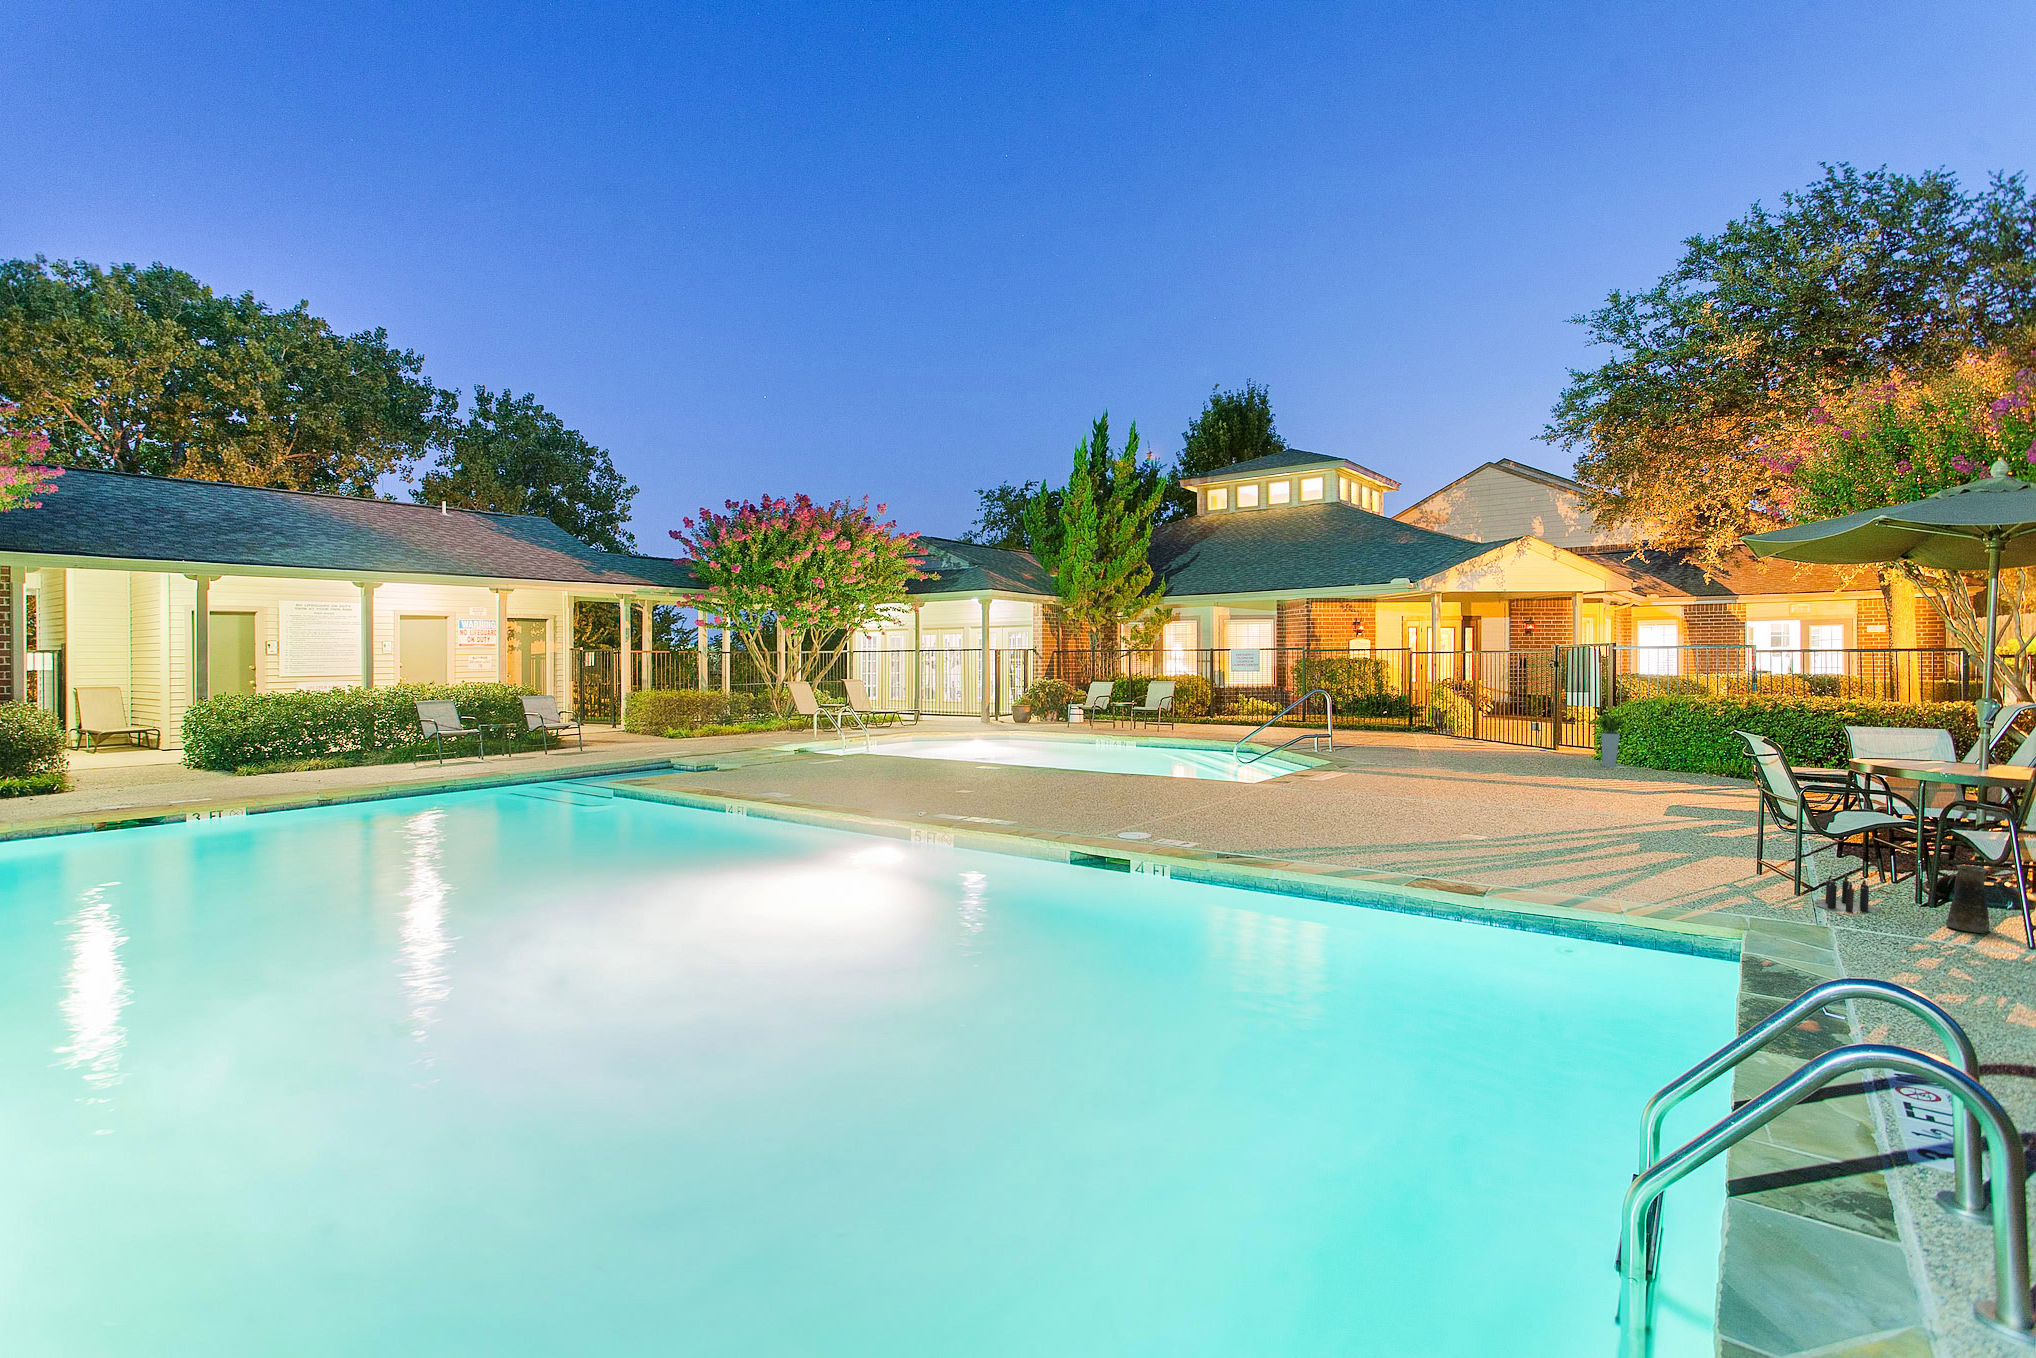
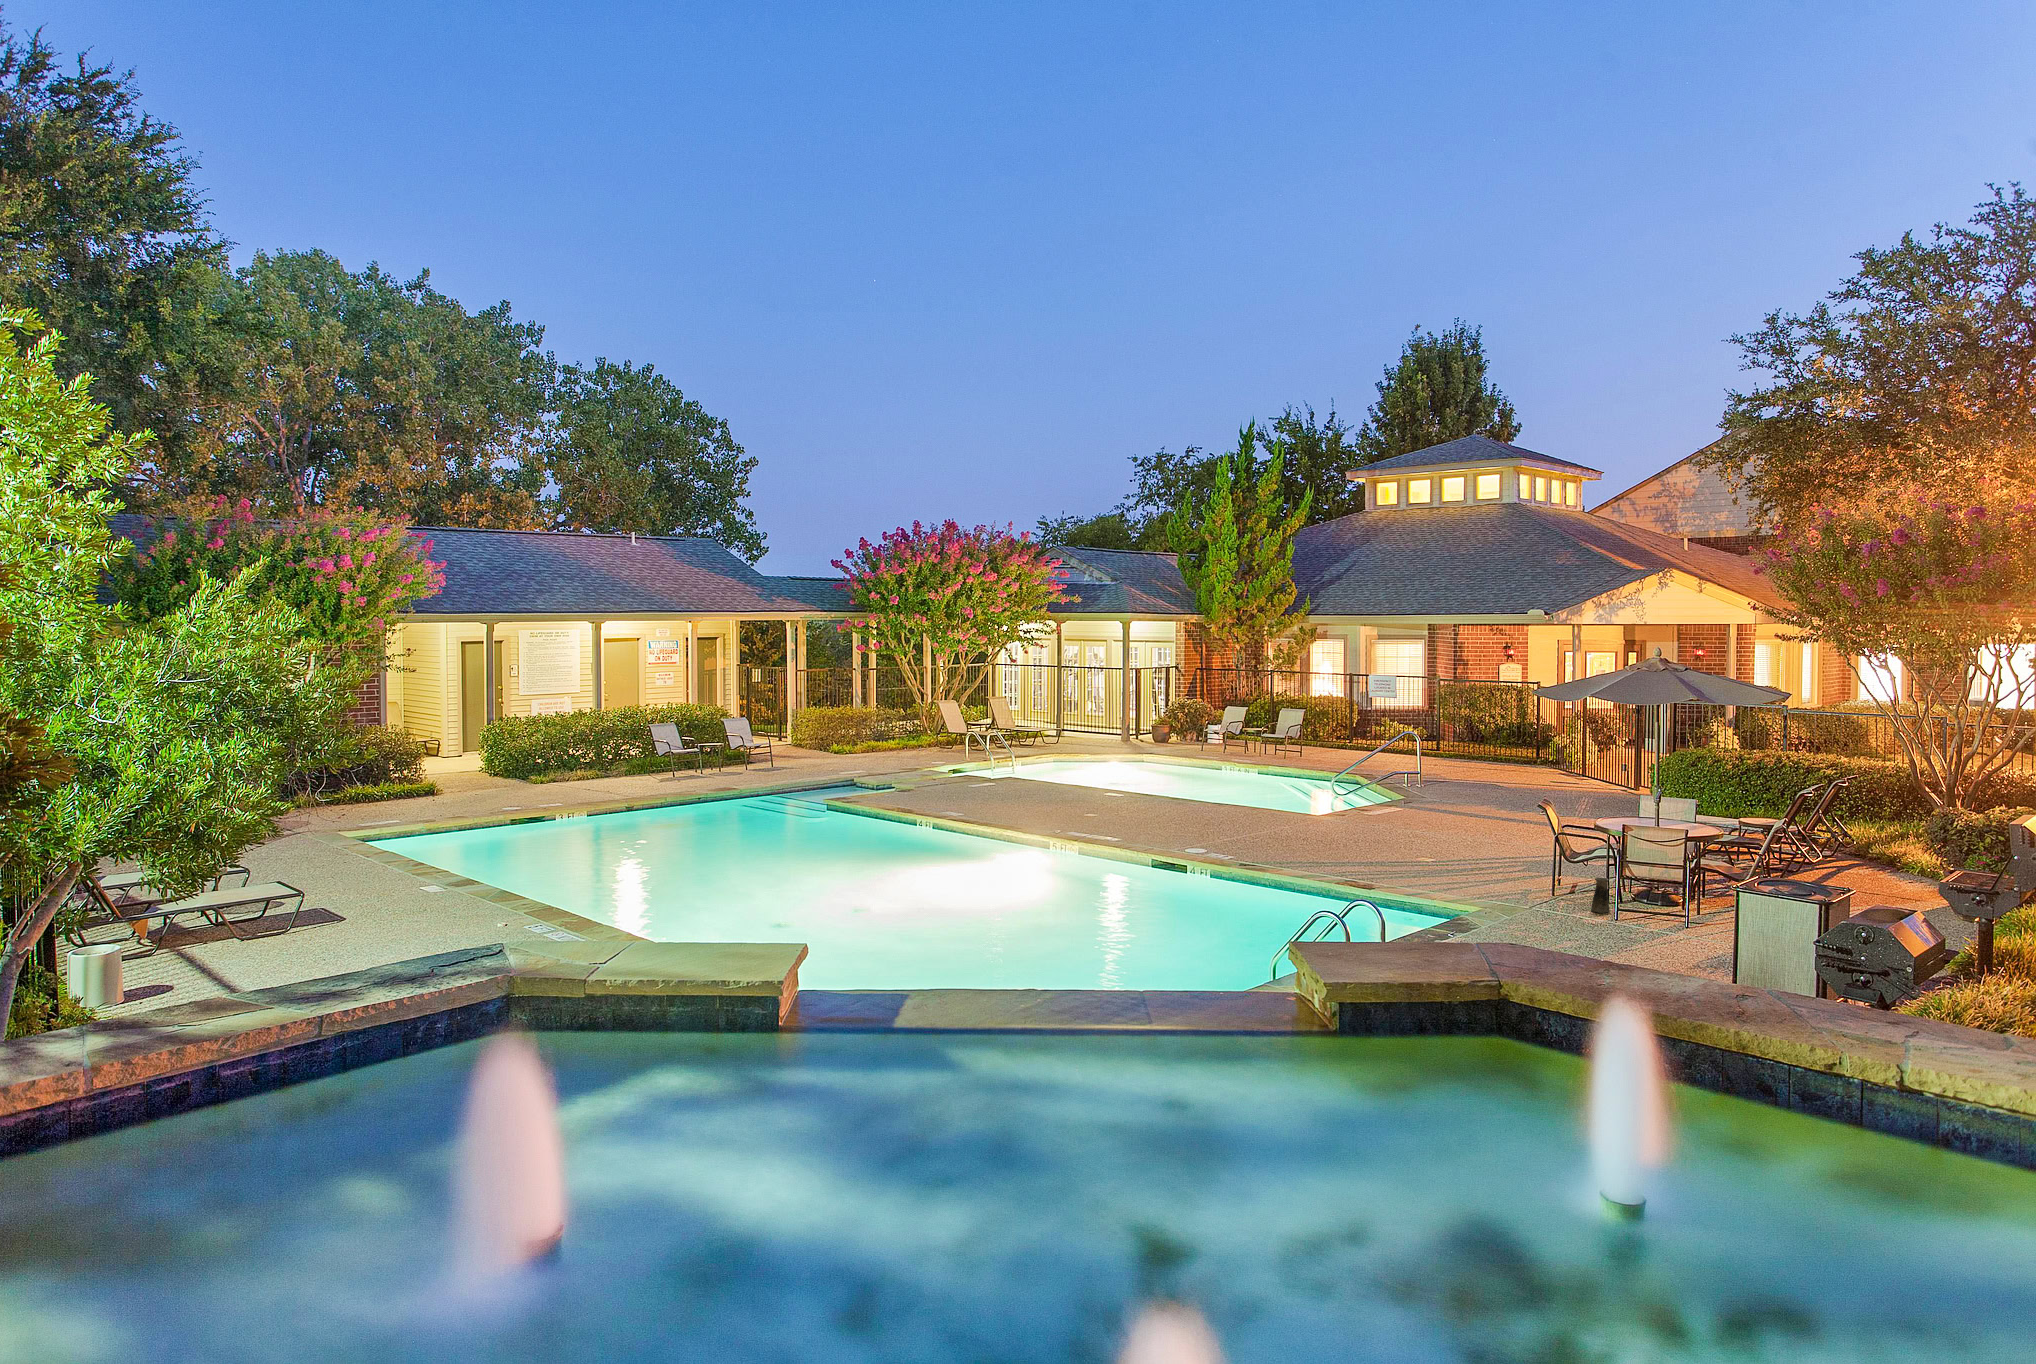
planter: present [1600,713,1624,767] -> none [1632,760,1657,806]
candle: present [1816,875,1881,912] -> none [1545,883,1580,905]

